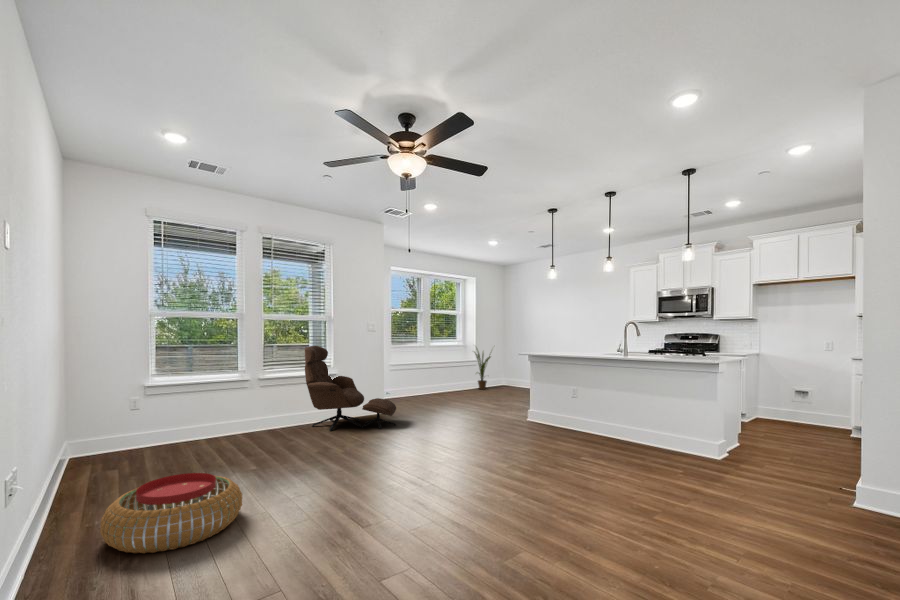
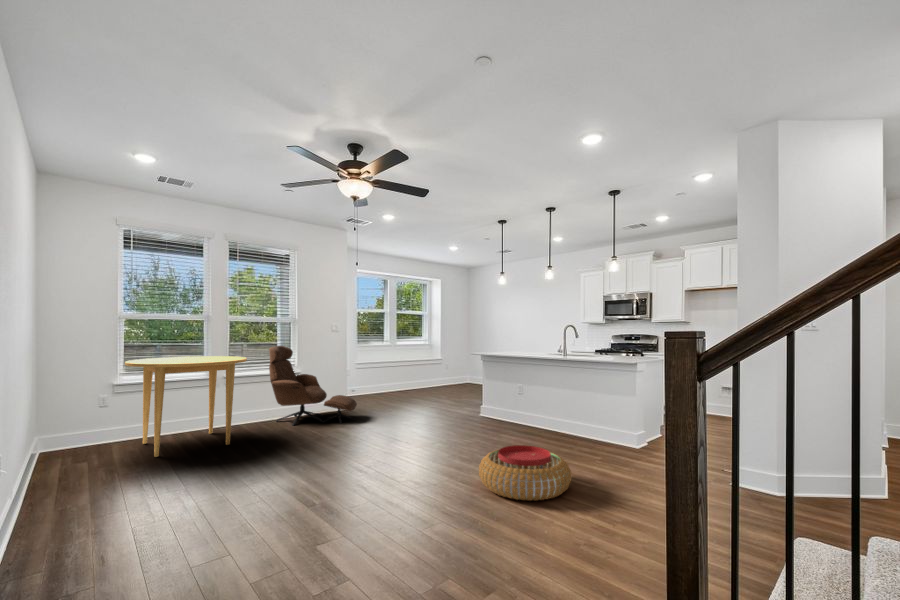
house plant: present [474,349,490,389] -> none [436,343,459,386]
dining table: none [156,356,283,465] -> present [125,356,247,457]
pouf: present [100,473,242,553] -> present [479,445,571,501]

